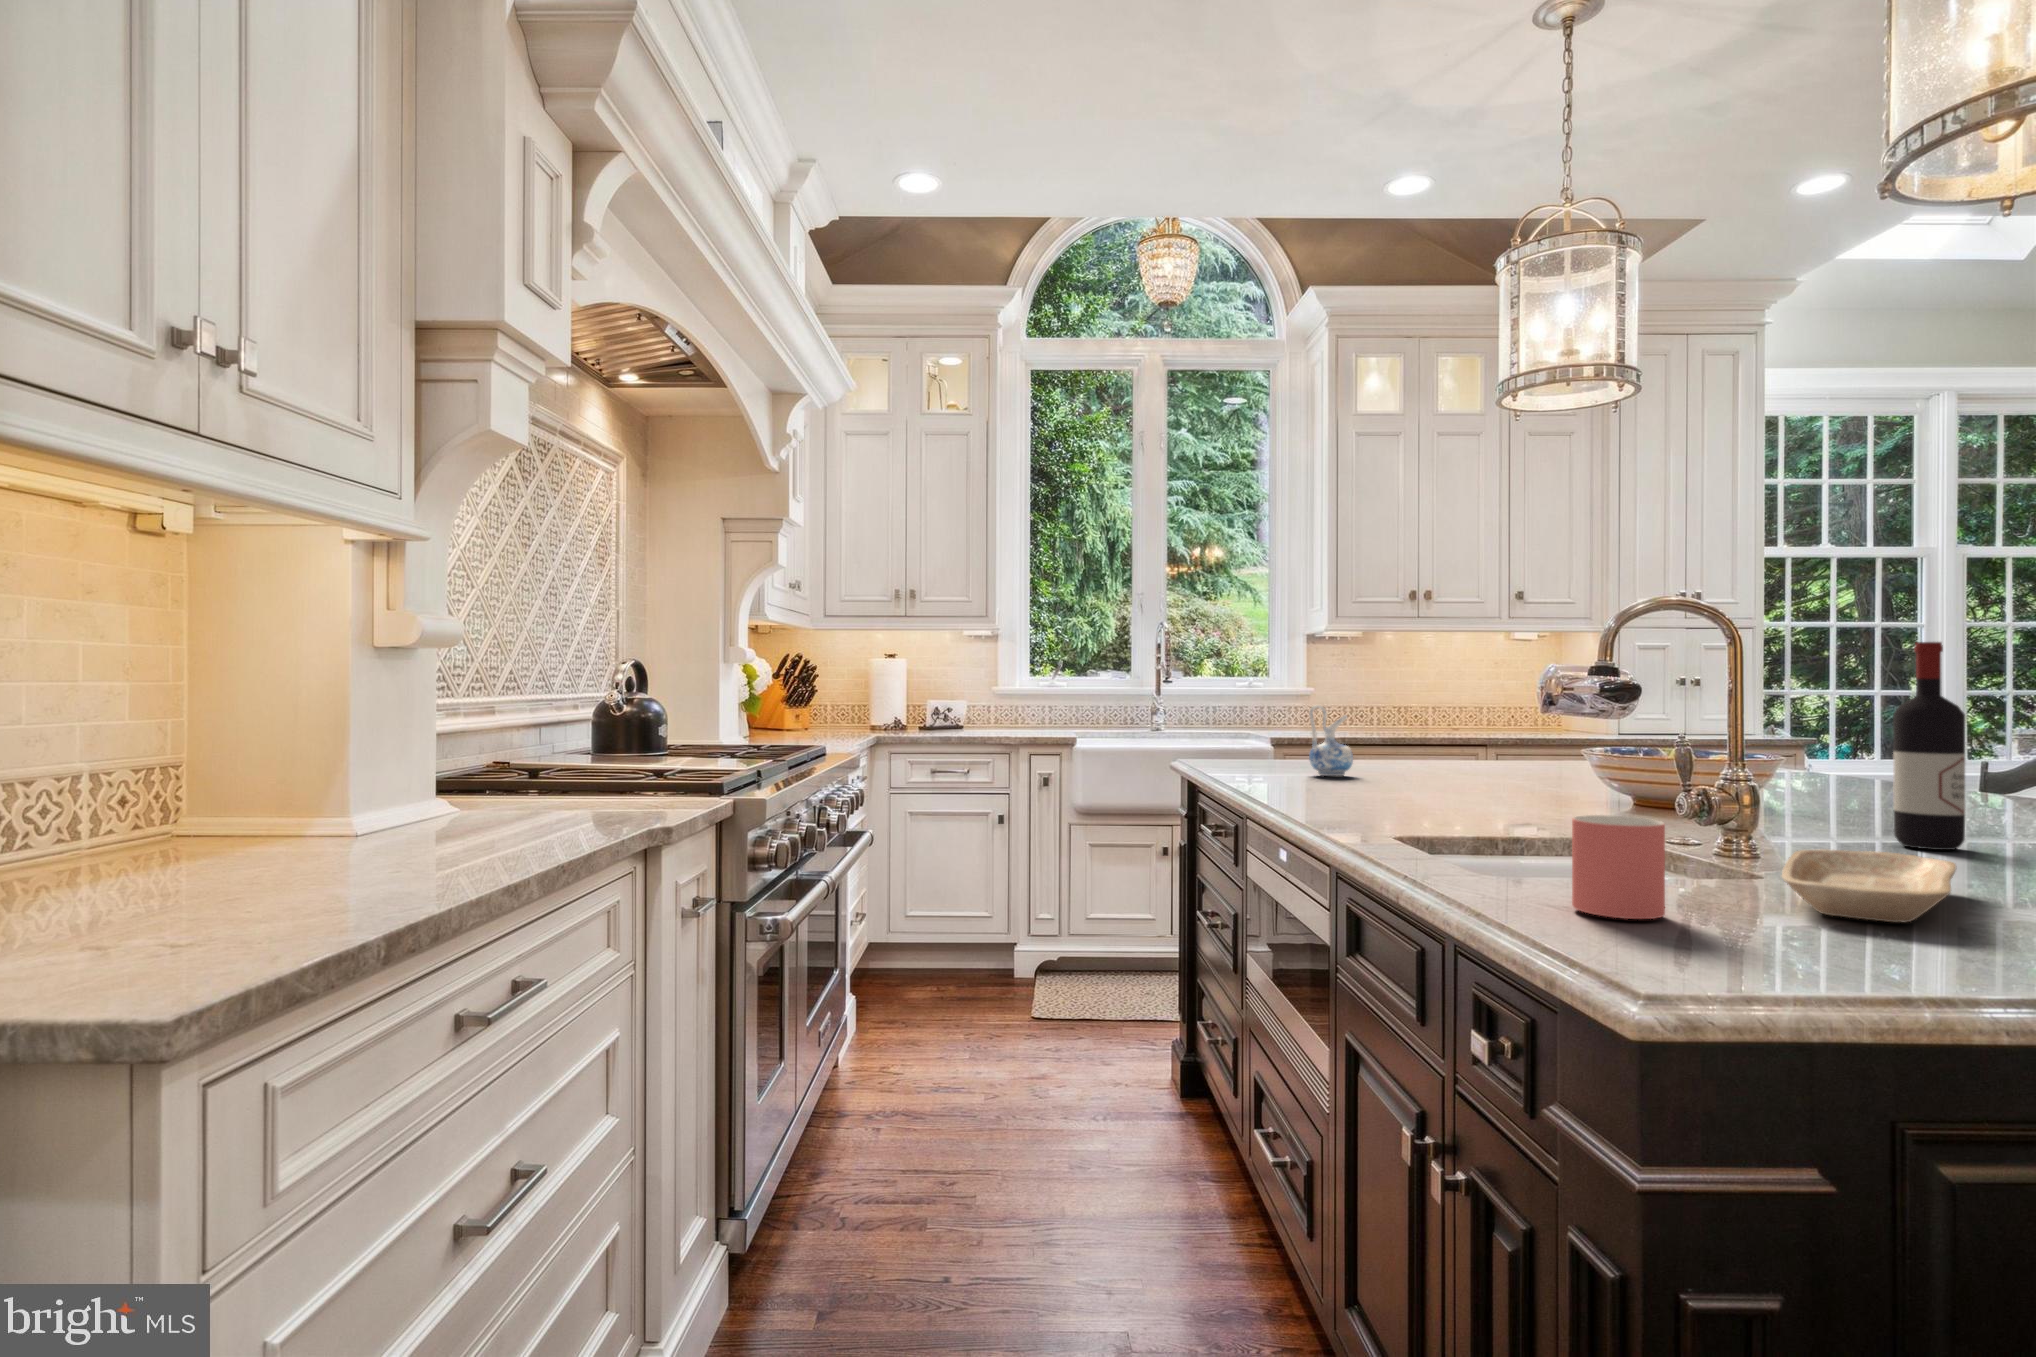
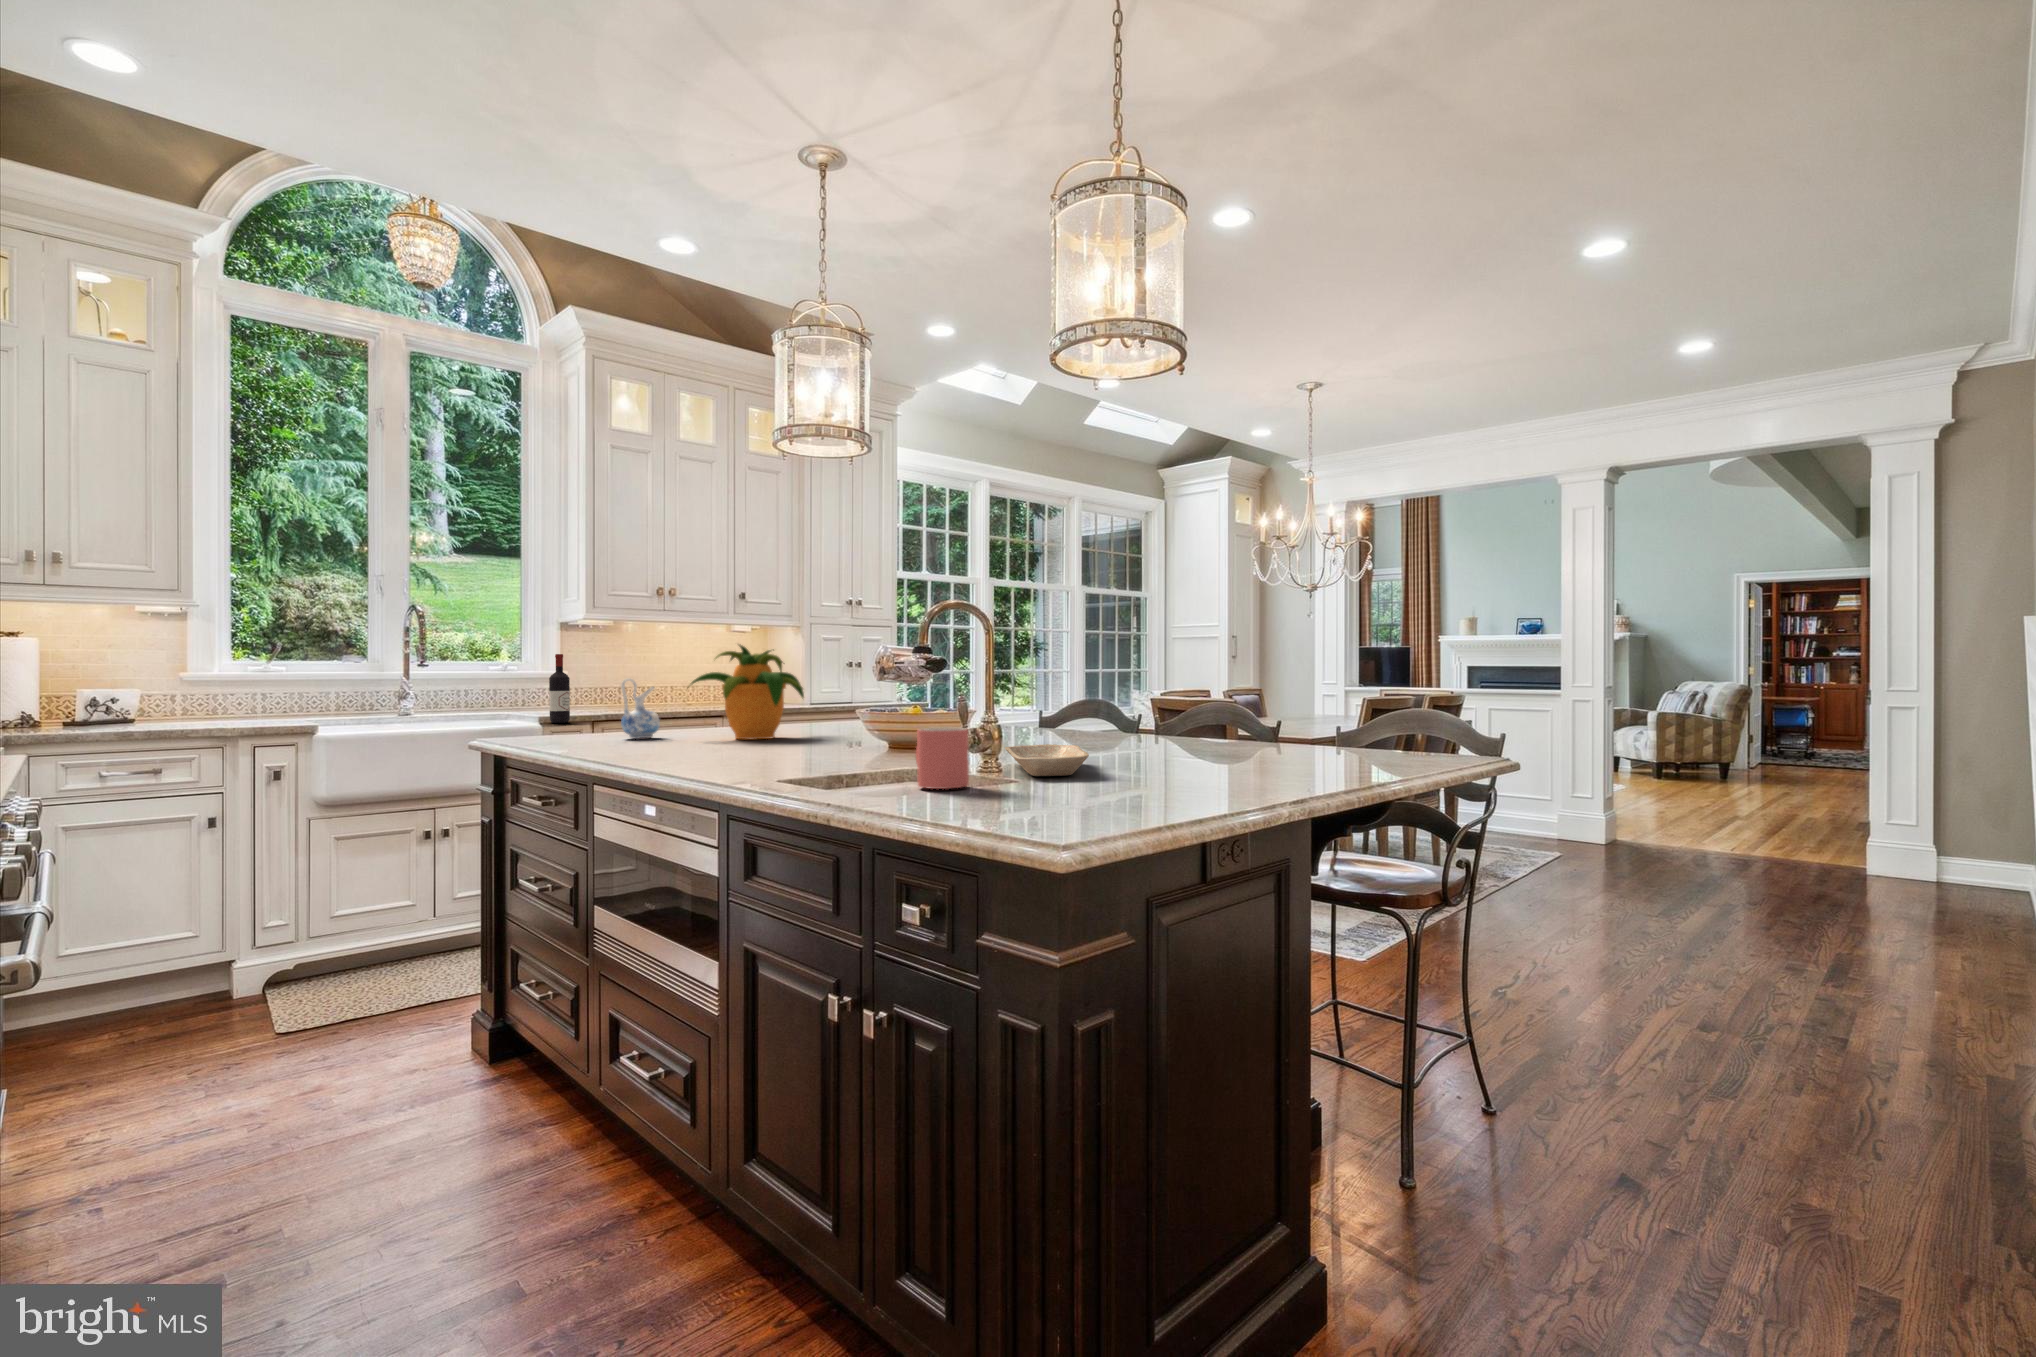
wine bottle: present [1893,642,1965,850] -> present [549,654,570,723]
potted plant: none [1377,664,1538,789] -> present [691,645,804,739]

